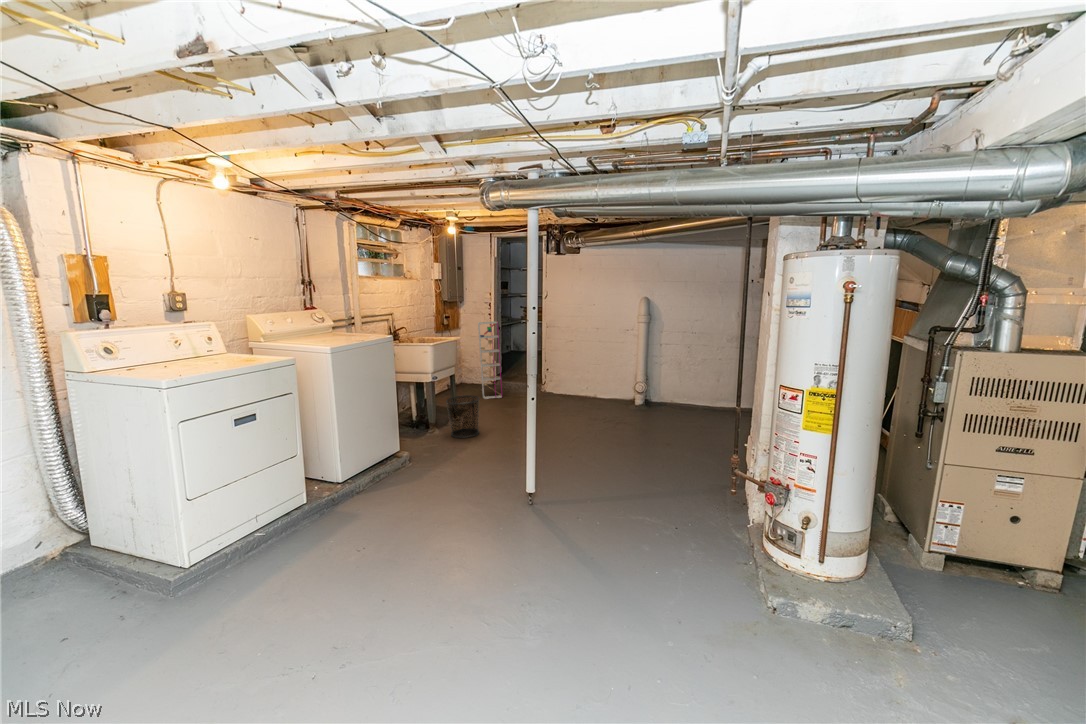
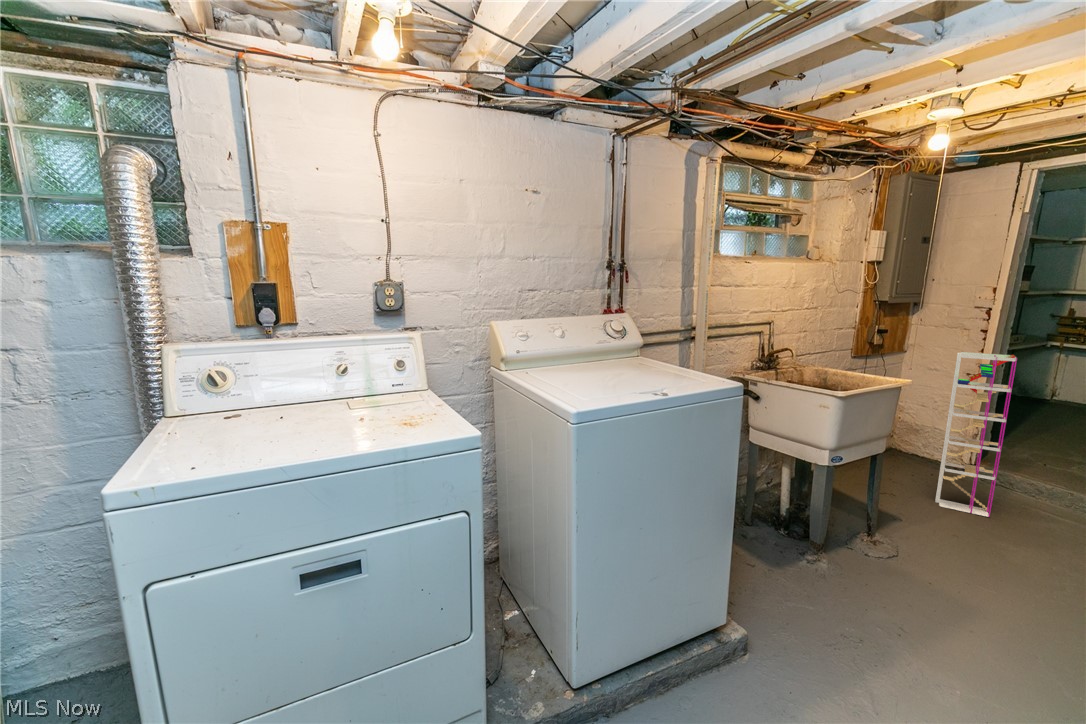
waste bin: present [446,395,479,438] -> none [846,525,946,643]

